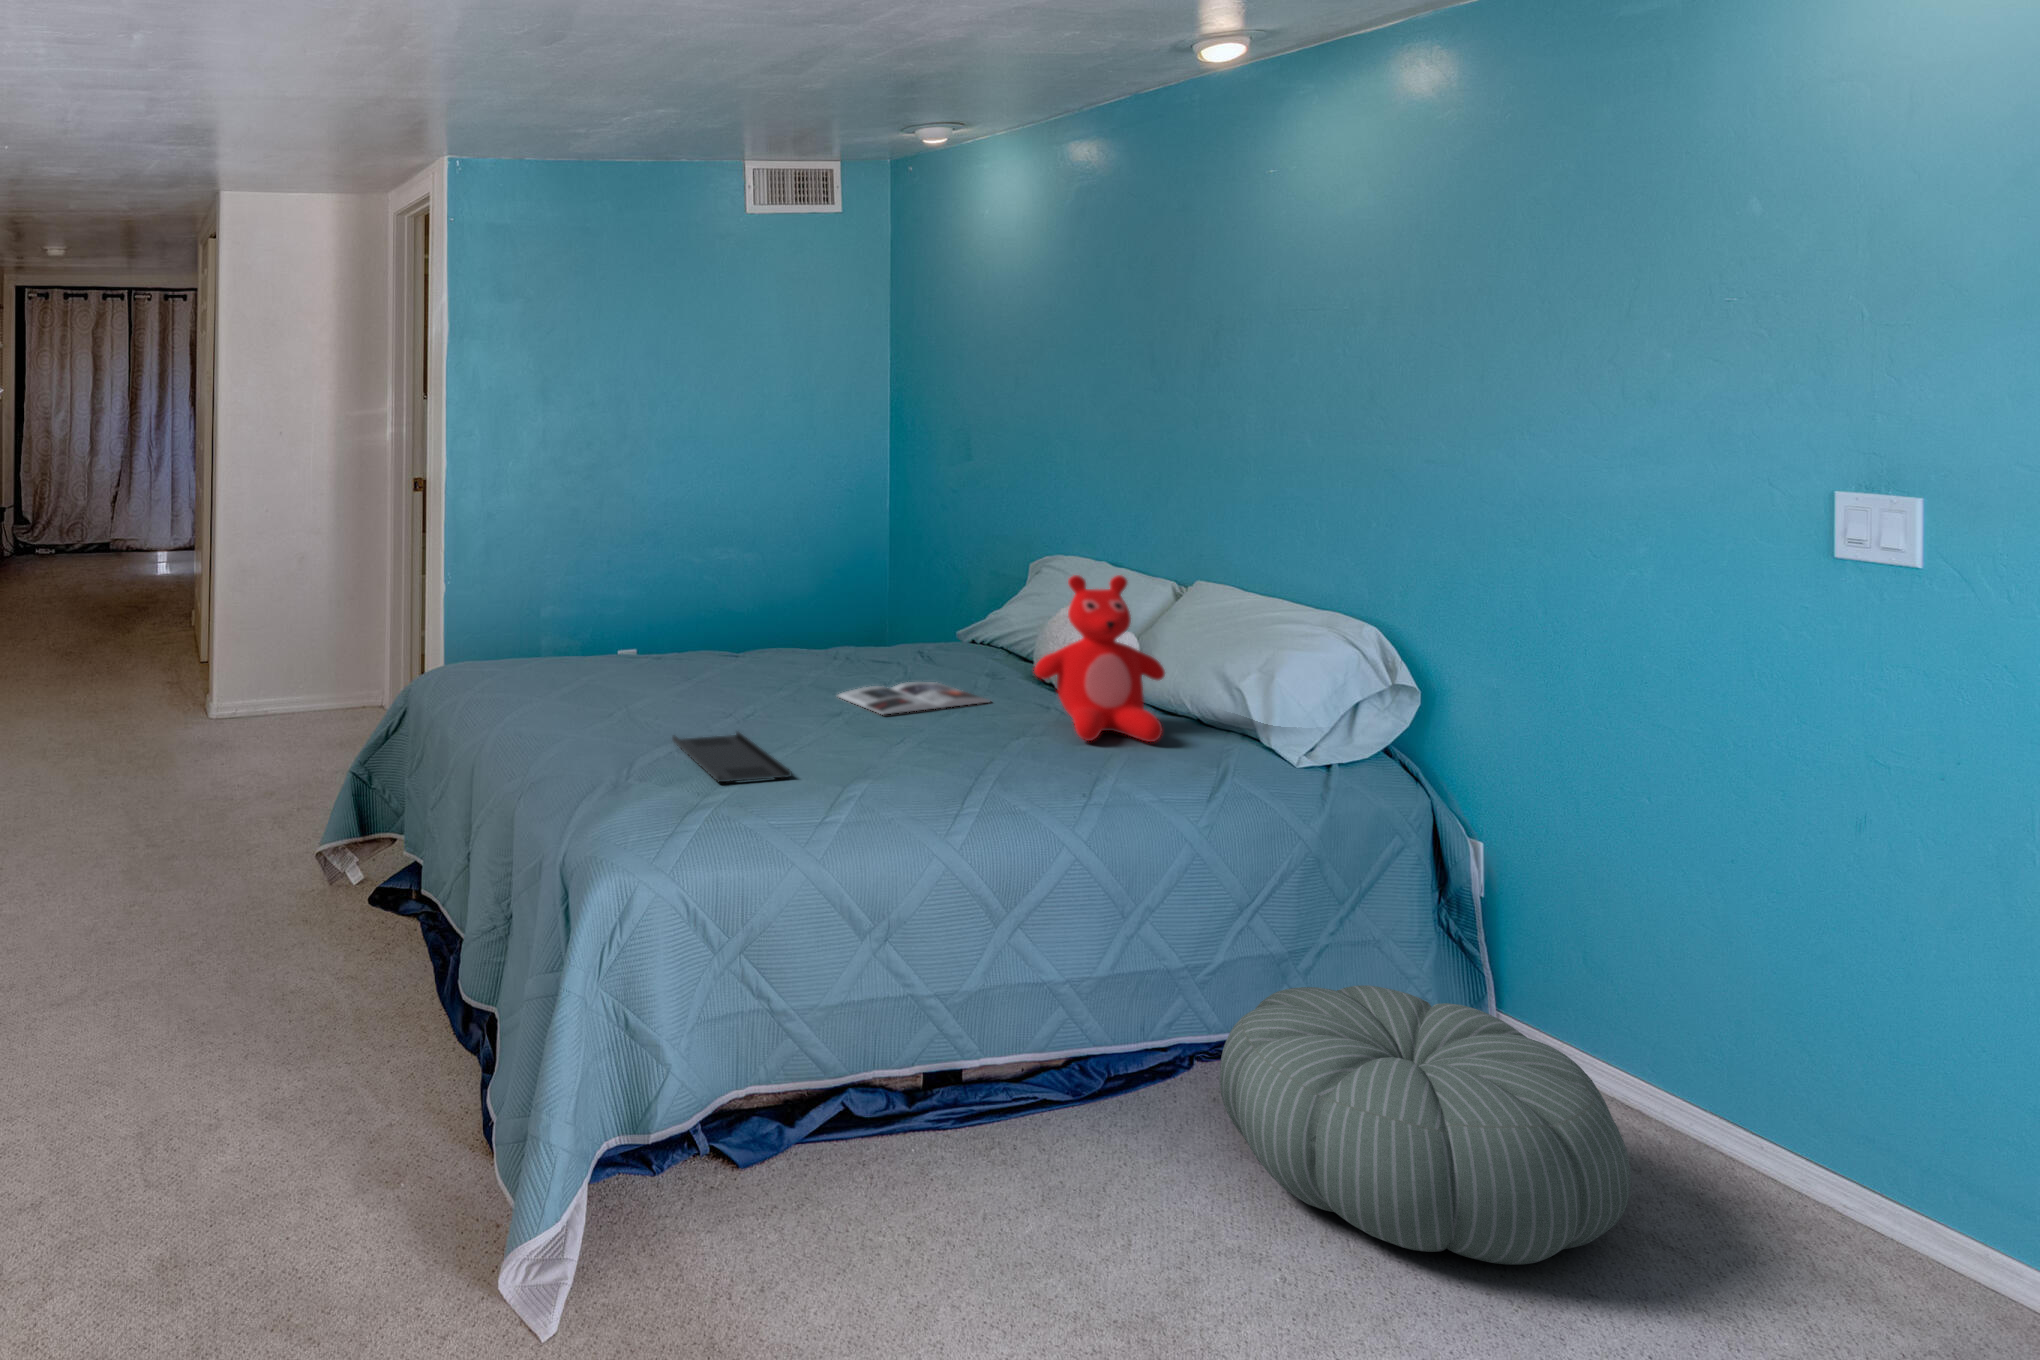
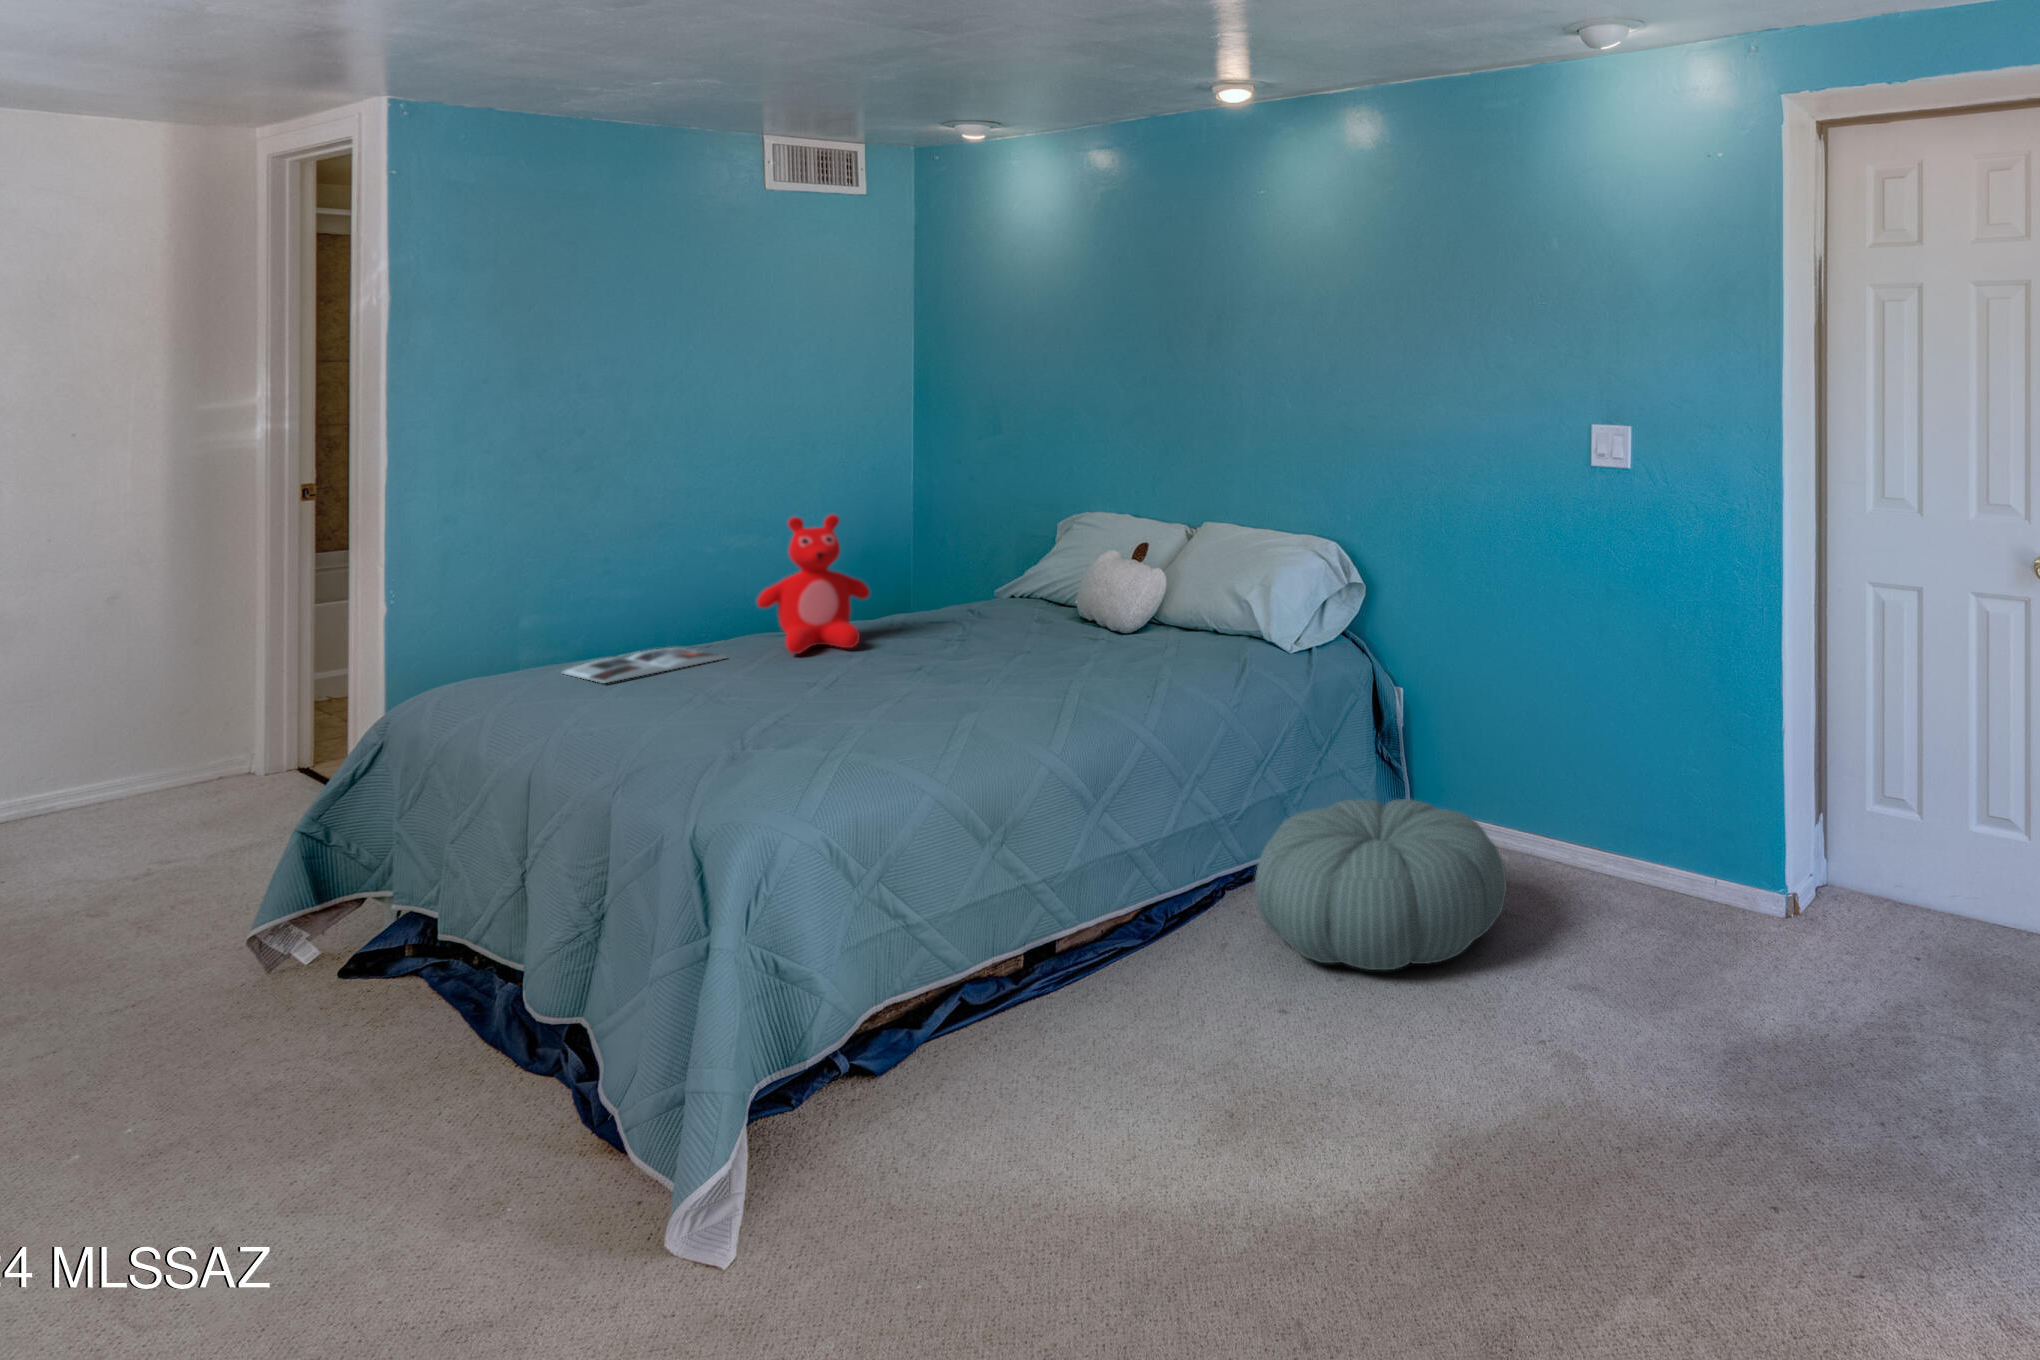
teddy bear: present [1034,575,1165,742] -> present [757,515,870,654]
magazine: present [838,682,989,714] -> present [563,648,726,683]
tray: present [672,732,792,782] -> none [765,687,902,730]

